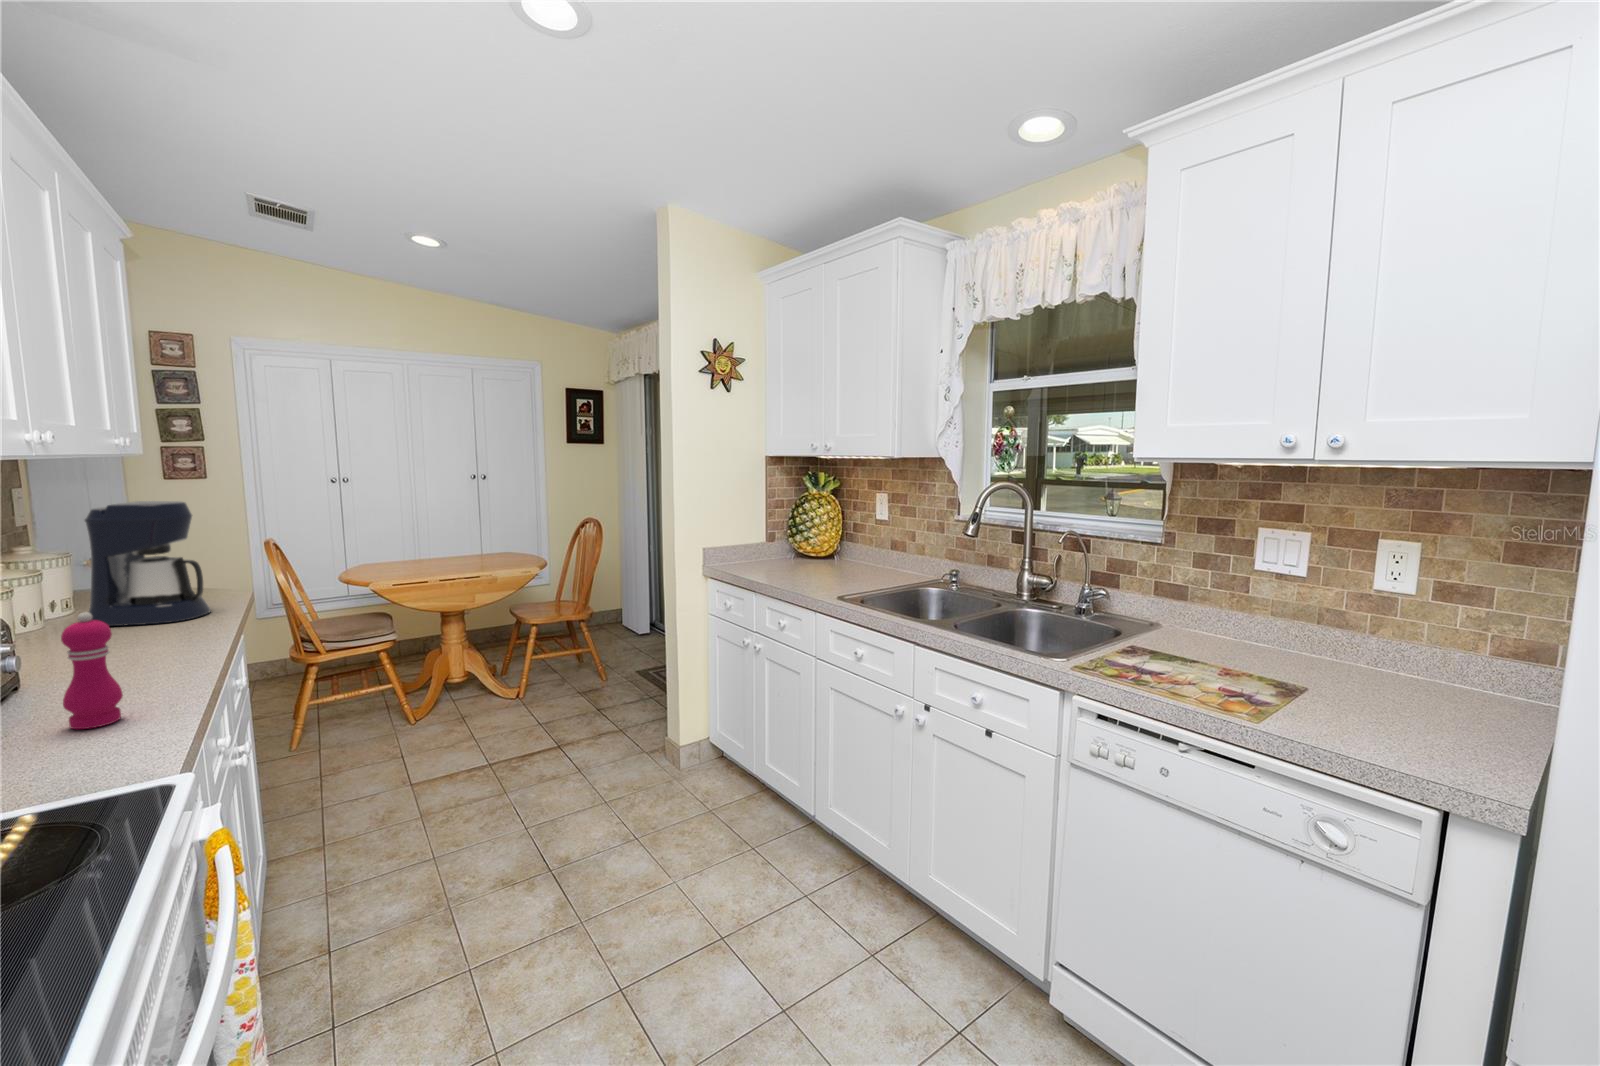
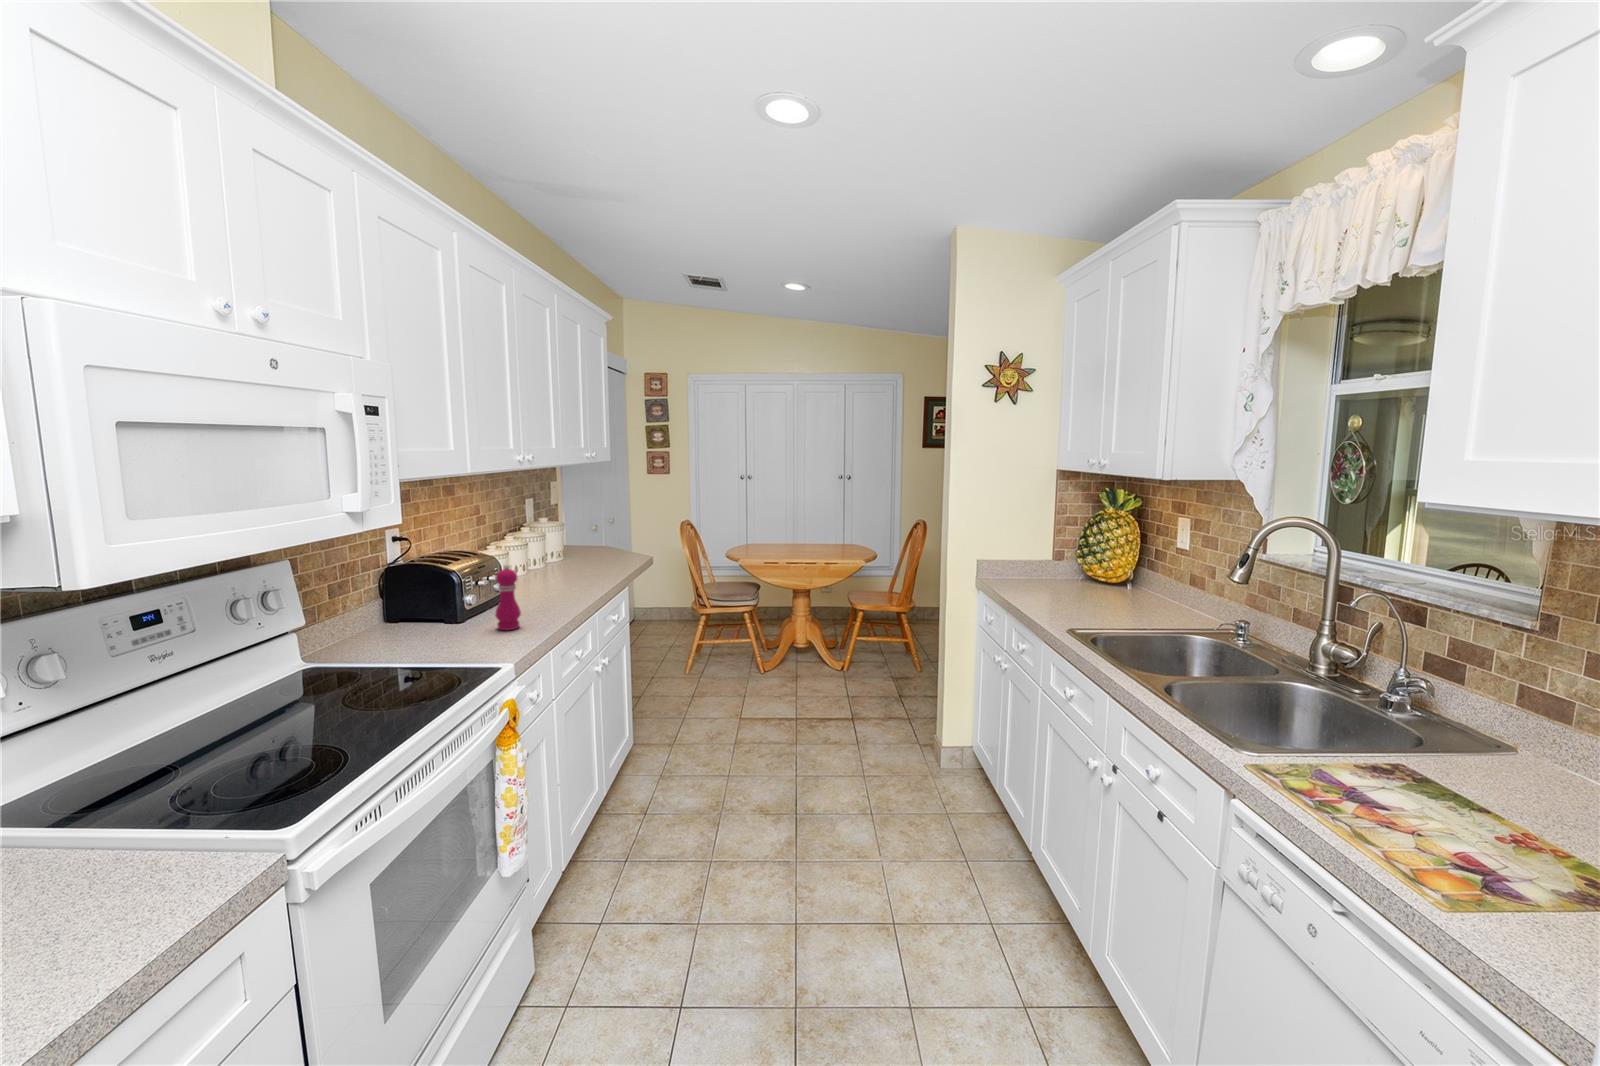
coffee maker: present [84,501,211,626] -> none [557,494,617,574]

